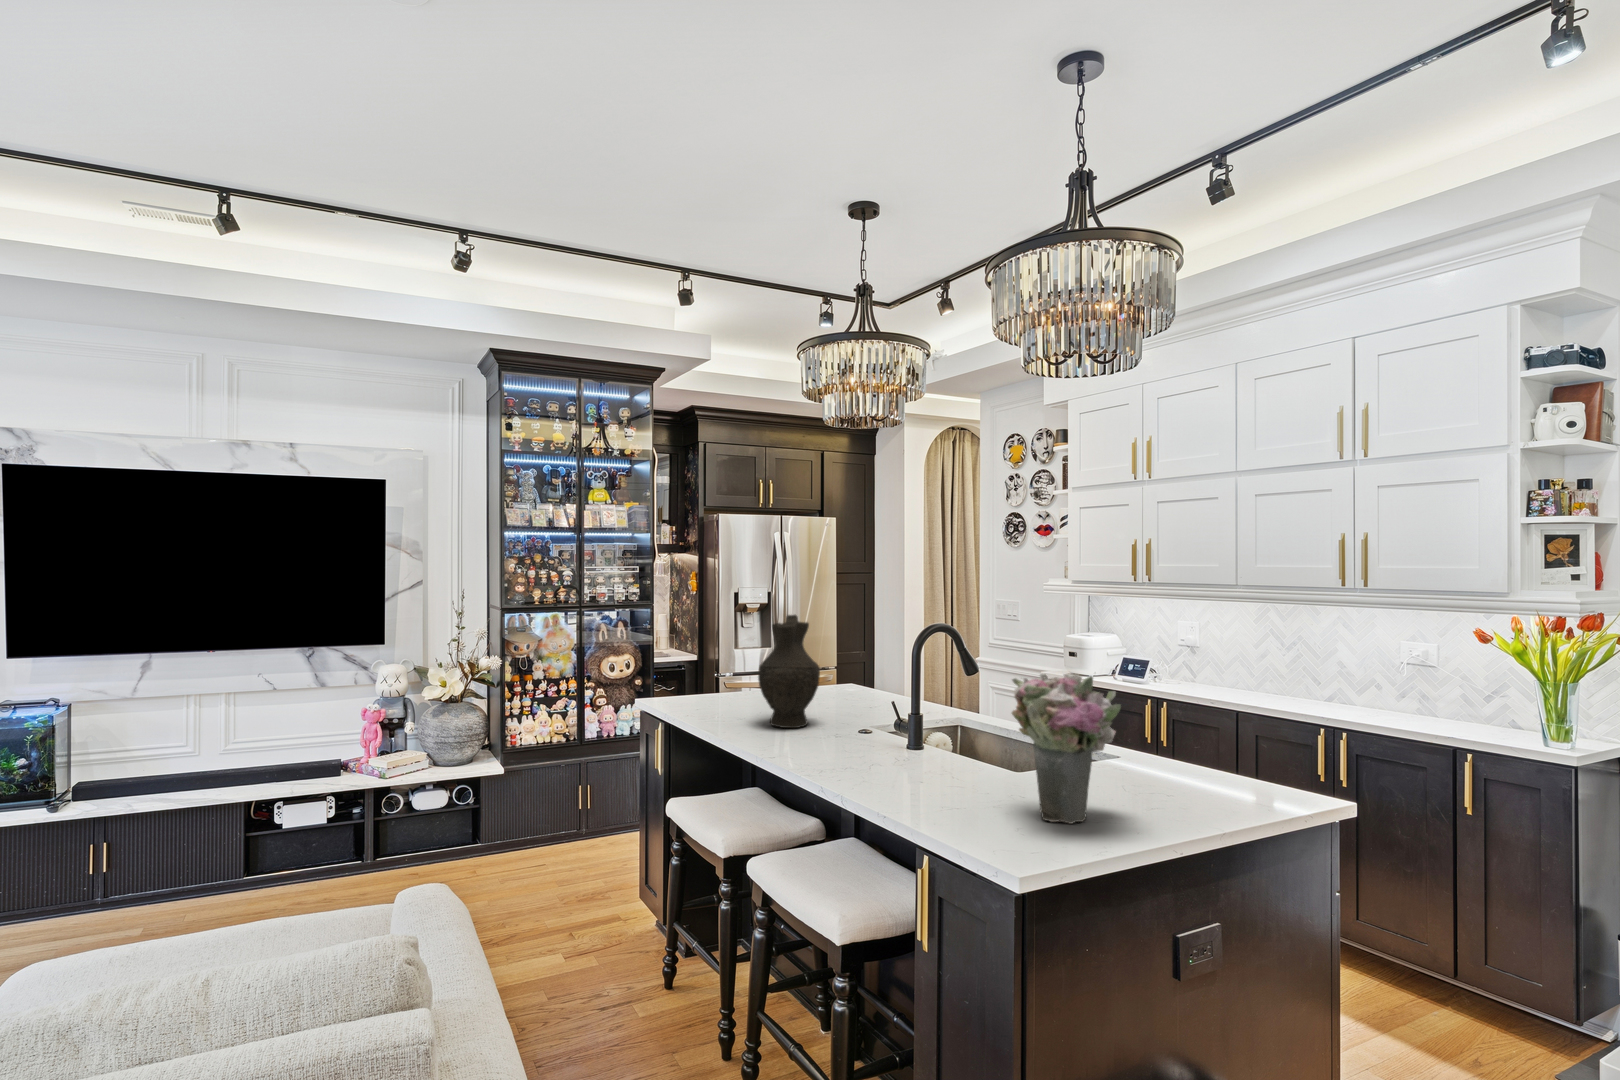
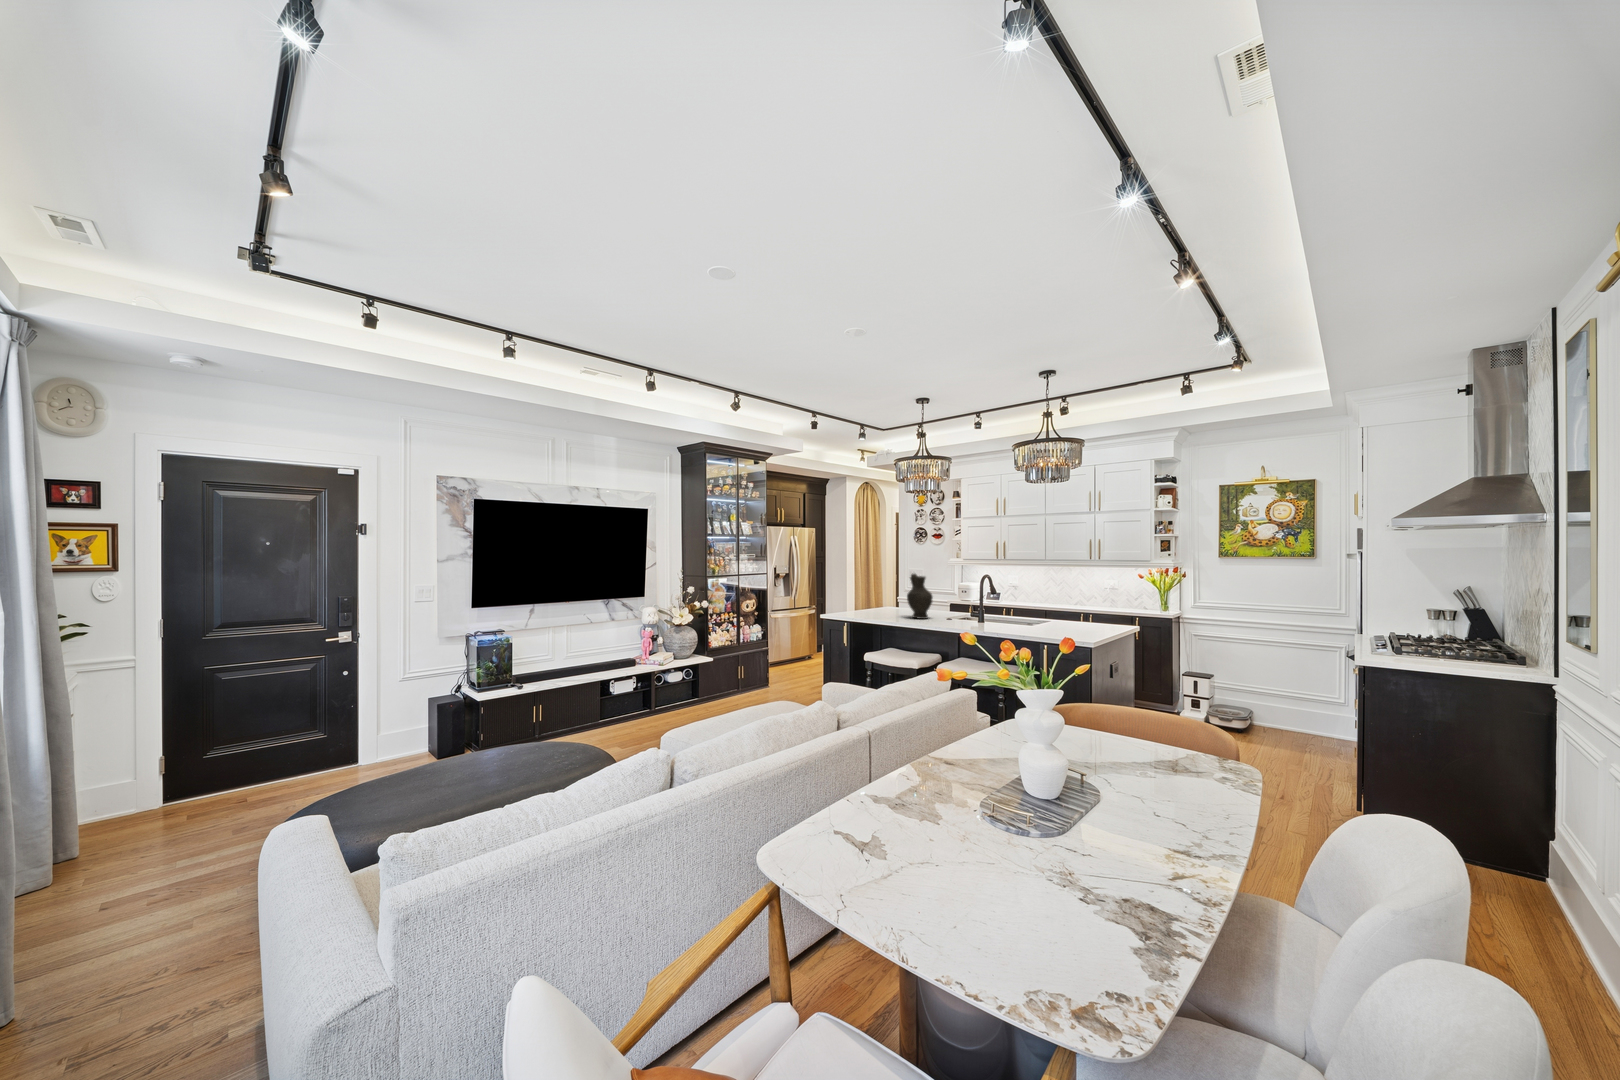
flower bouquet: present [1012,674,1121,824] -> none [1053,586,1095,632]

